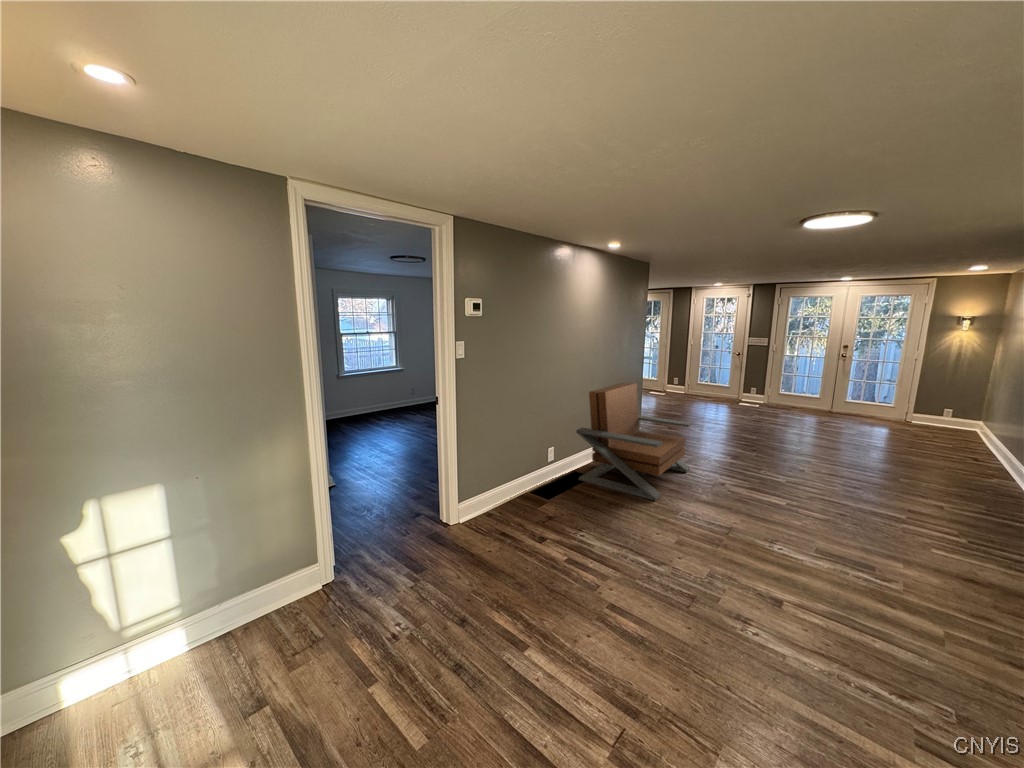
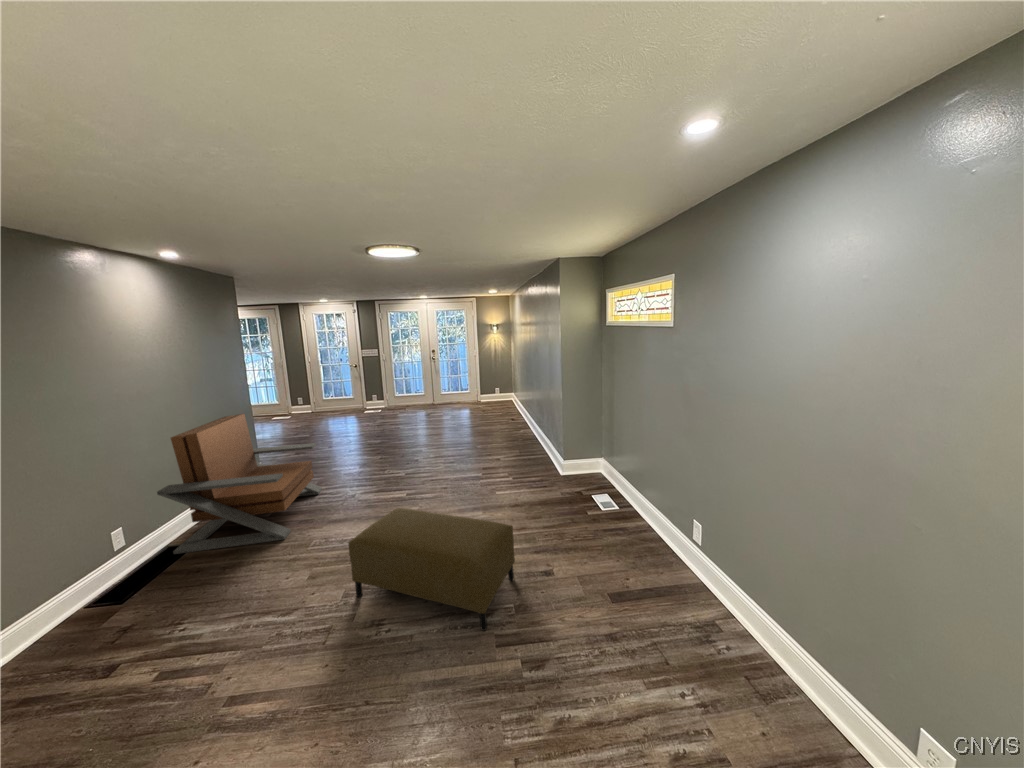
ottoman: none [719,513,983,715] -> present [348,508,515,631]

